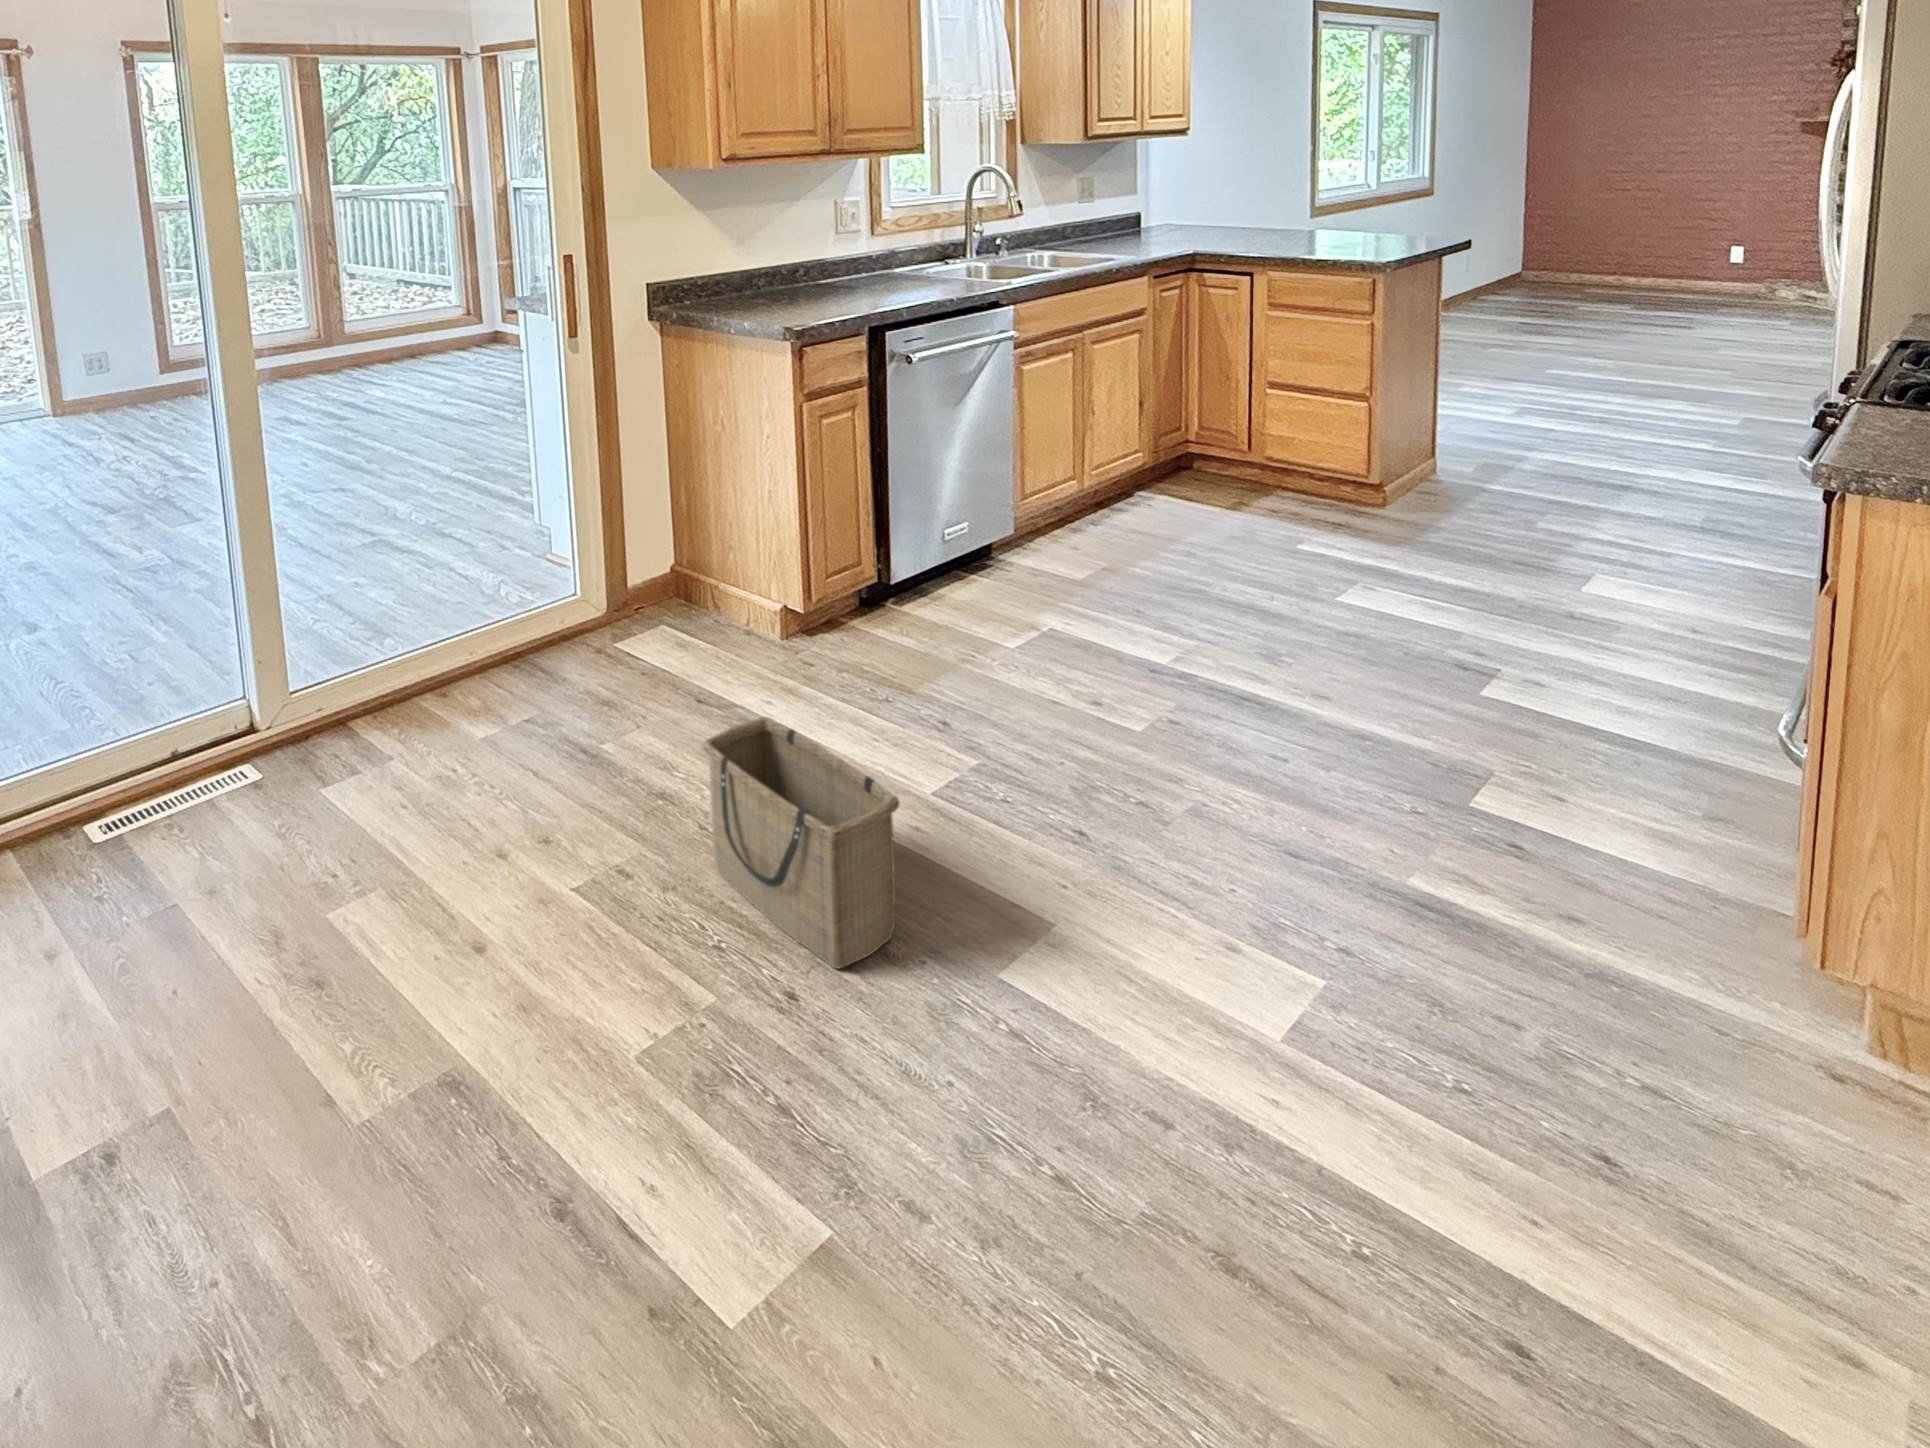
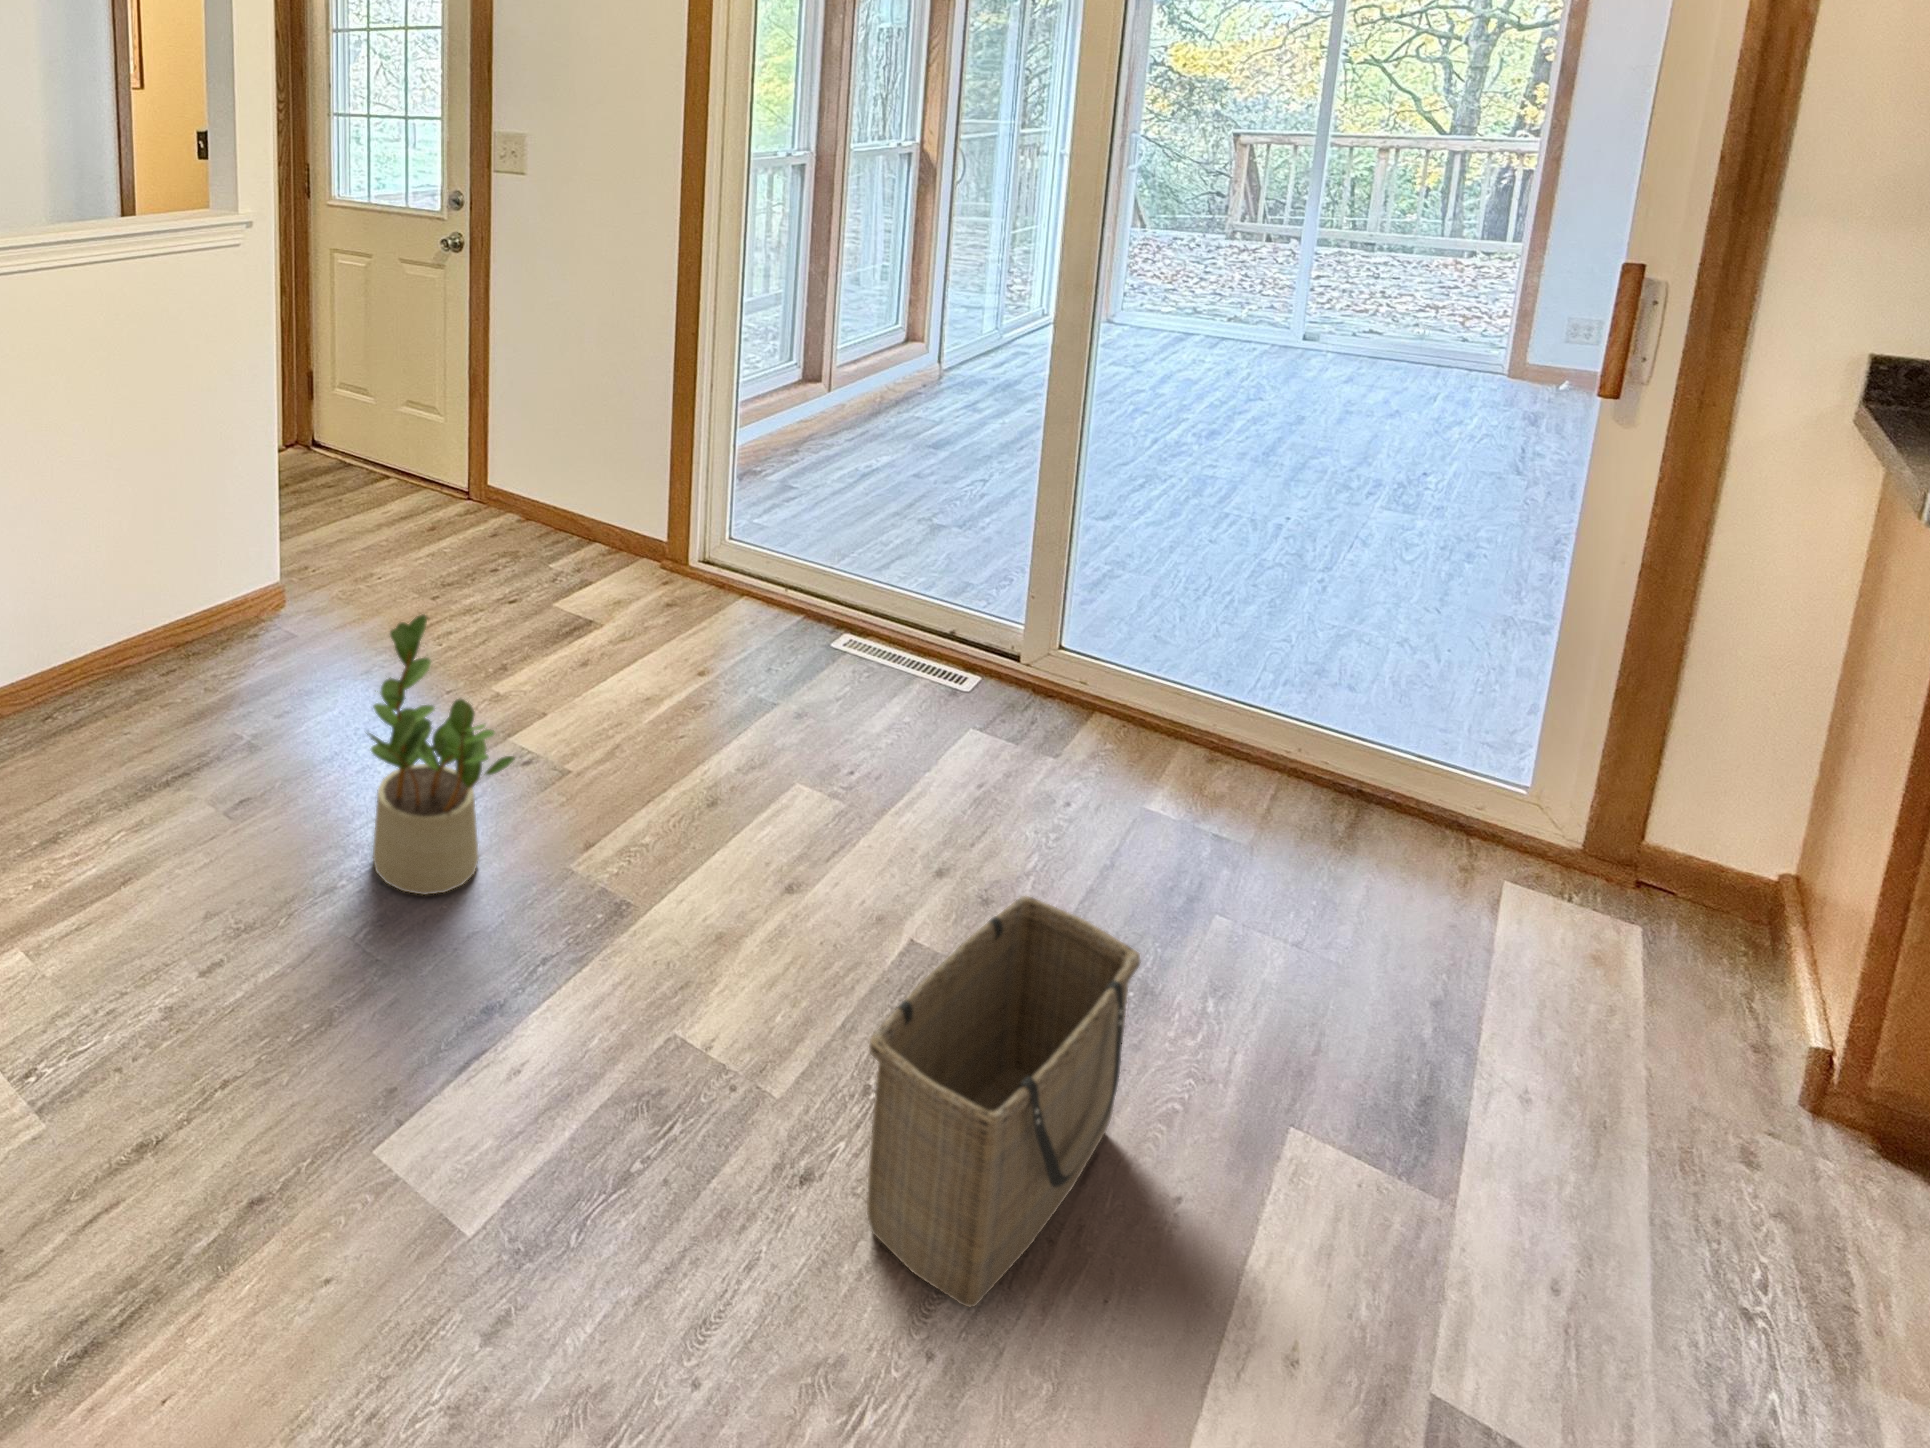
potted plant: none [171,950,374,1372] -> present [369,615,514,895]

